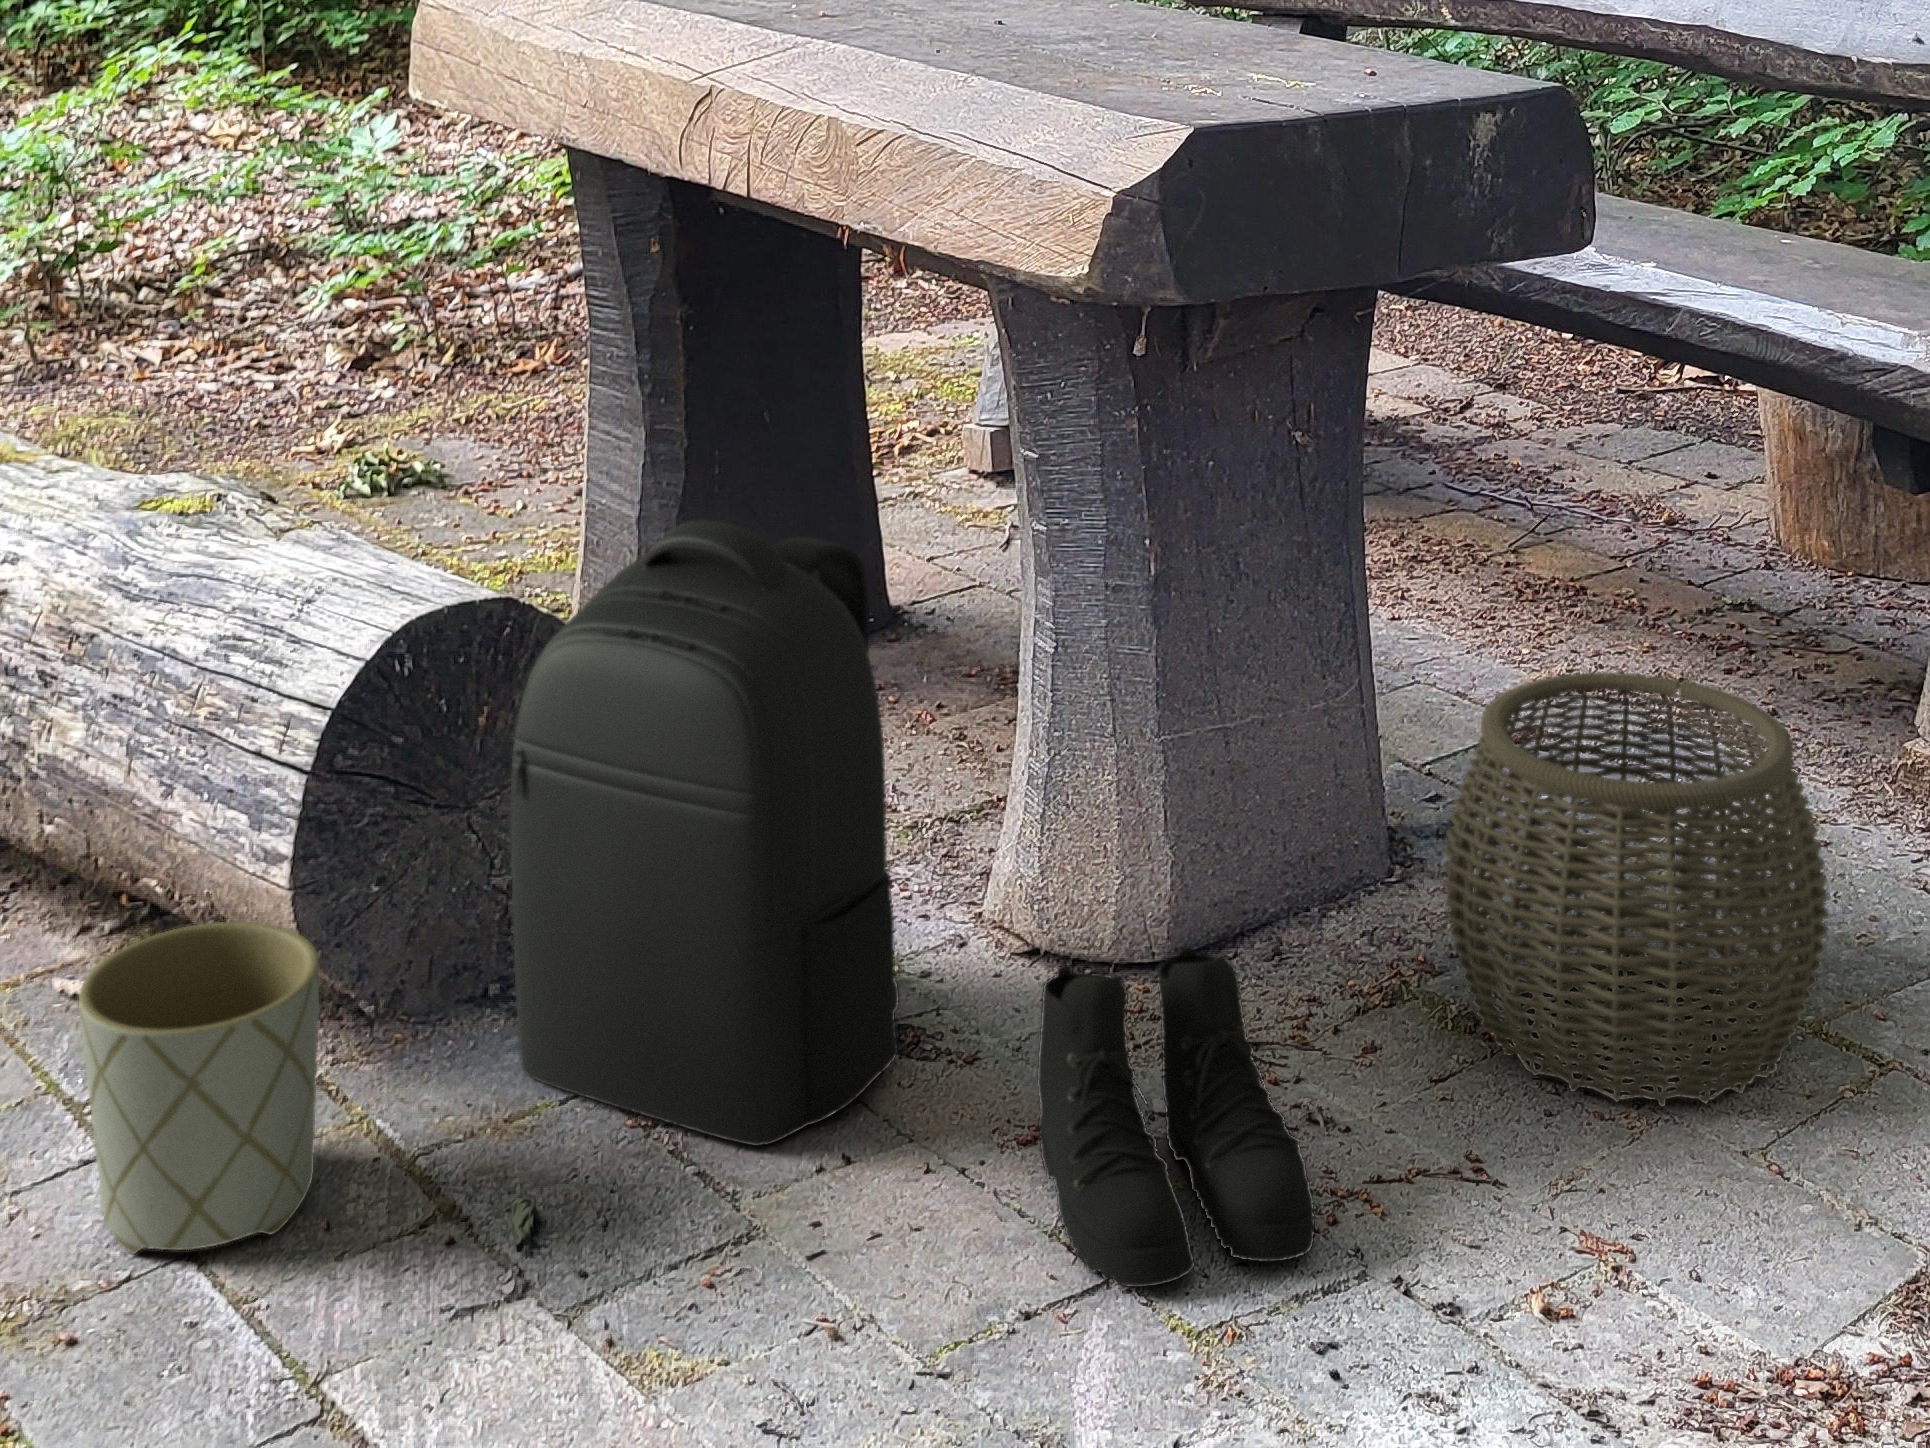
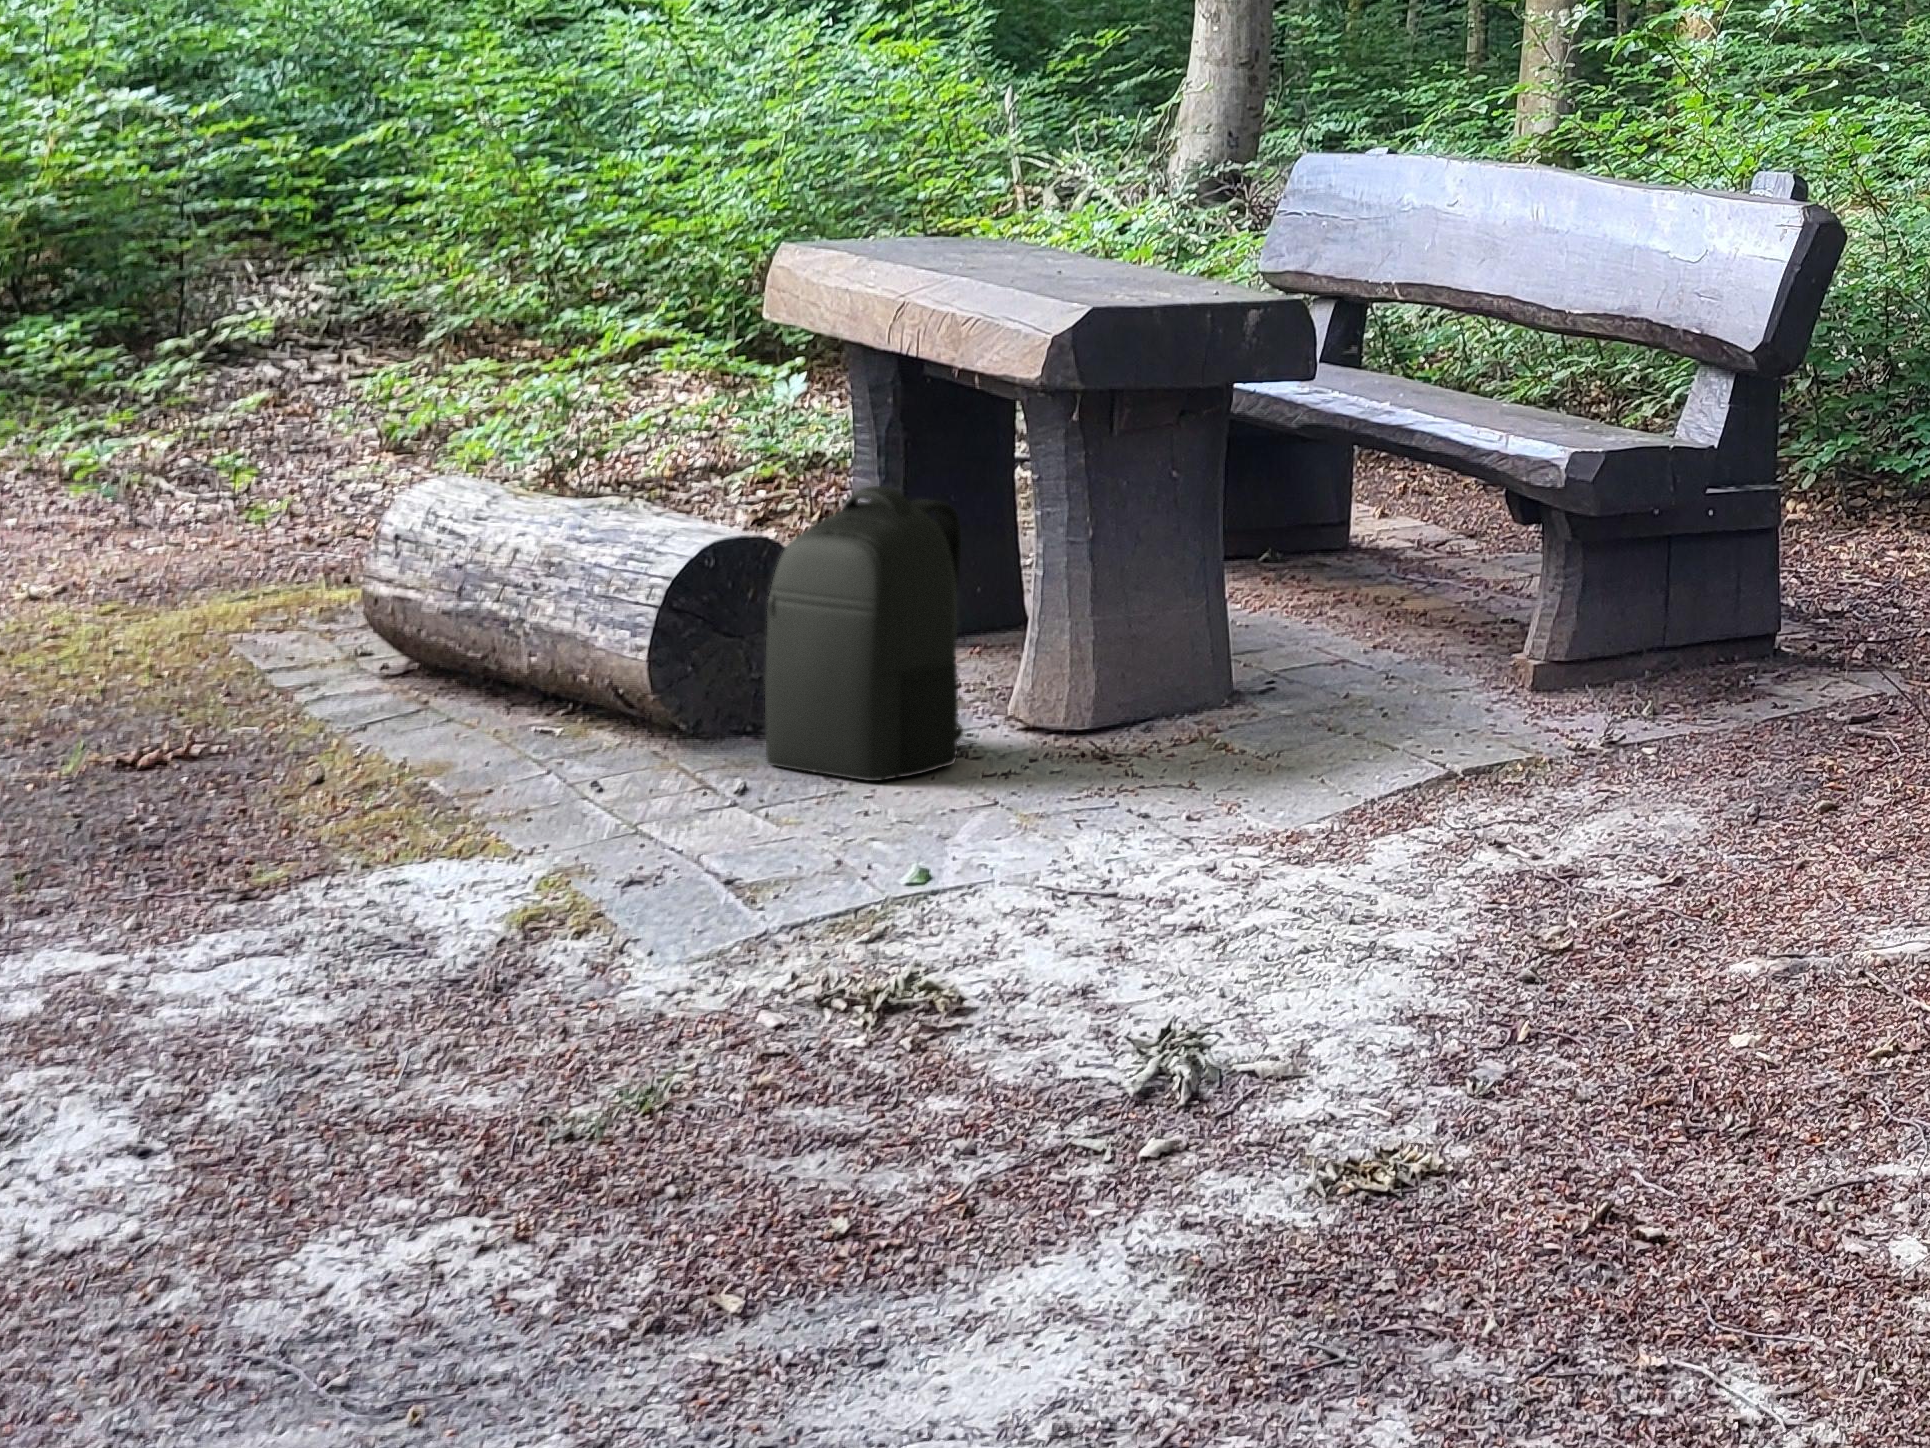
woven basket: present [1443,672,1829,1106] -> none [1245,588,1437,780]
planter: present [79,922,319,1253] -> none [545,665,661,800]
boots: present [1037,946,1315,1287] -> none [1006,685,1126,811]

